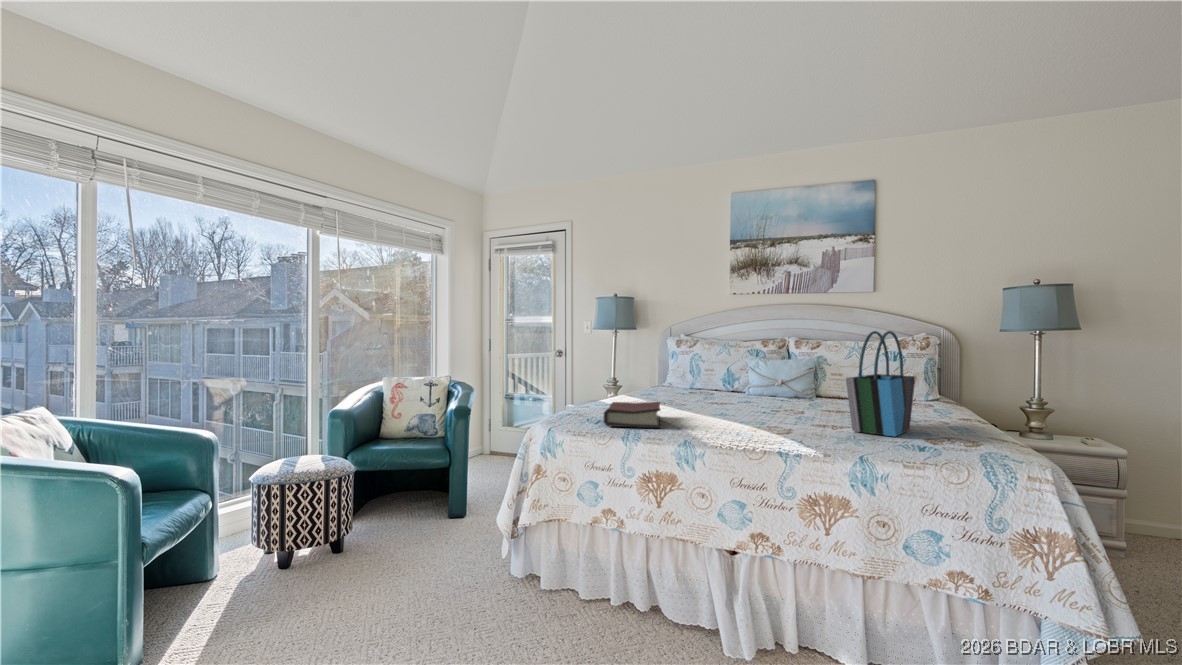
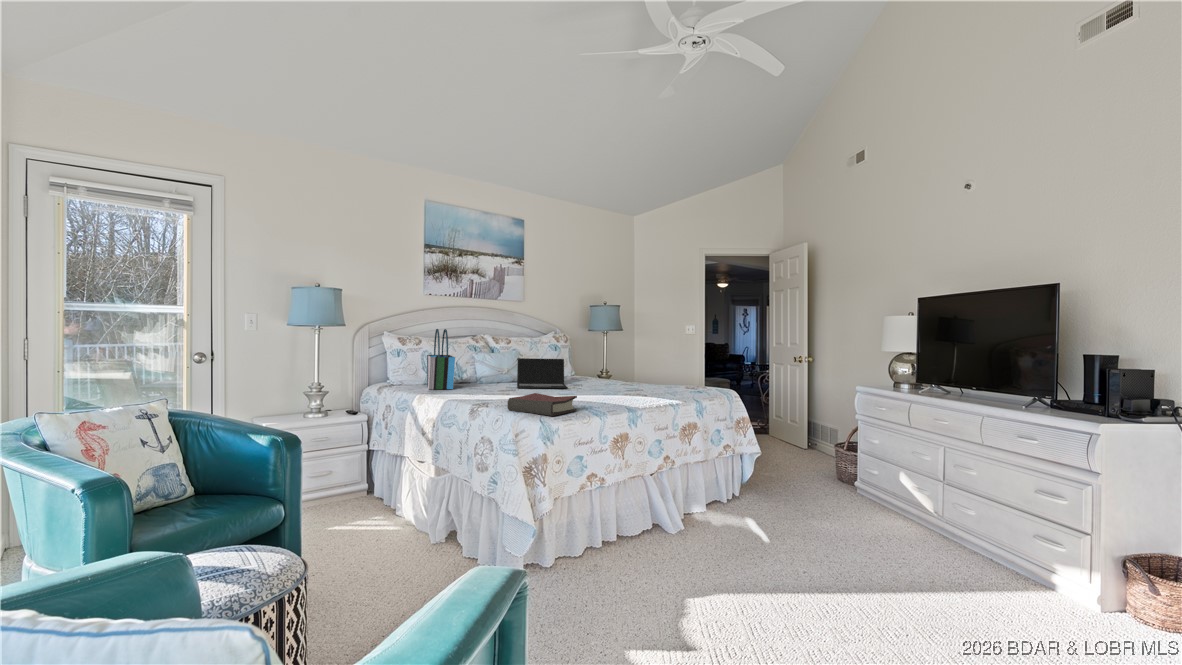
tote bag: present [846,331,915,436] -> present [427,329,455,389]
laptop: none [747,366,838,410] -> present [517,358,568,388]

